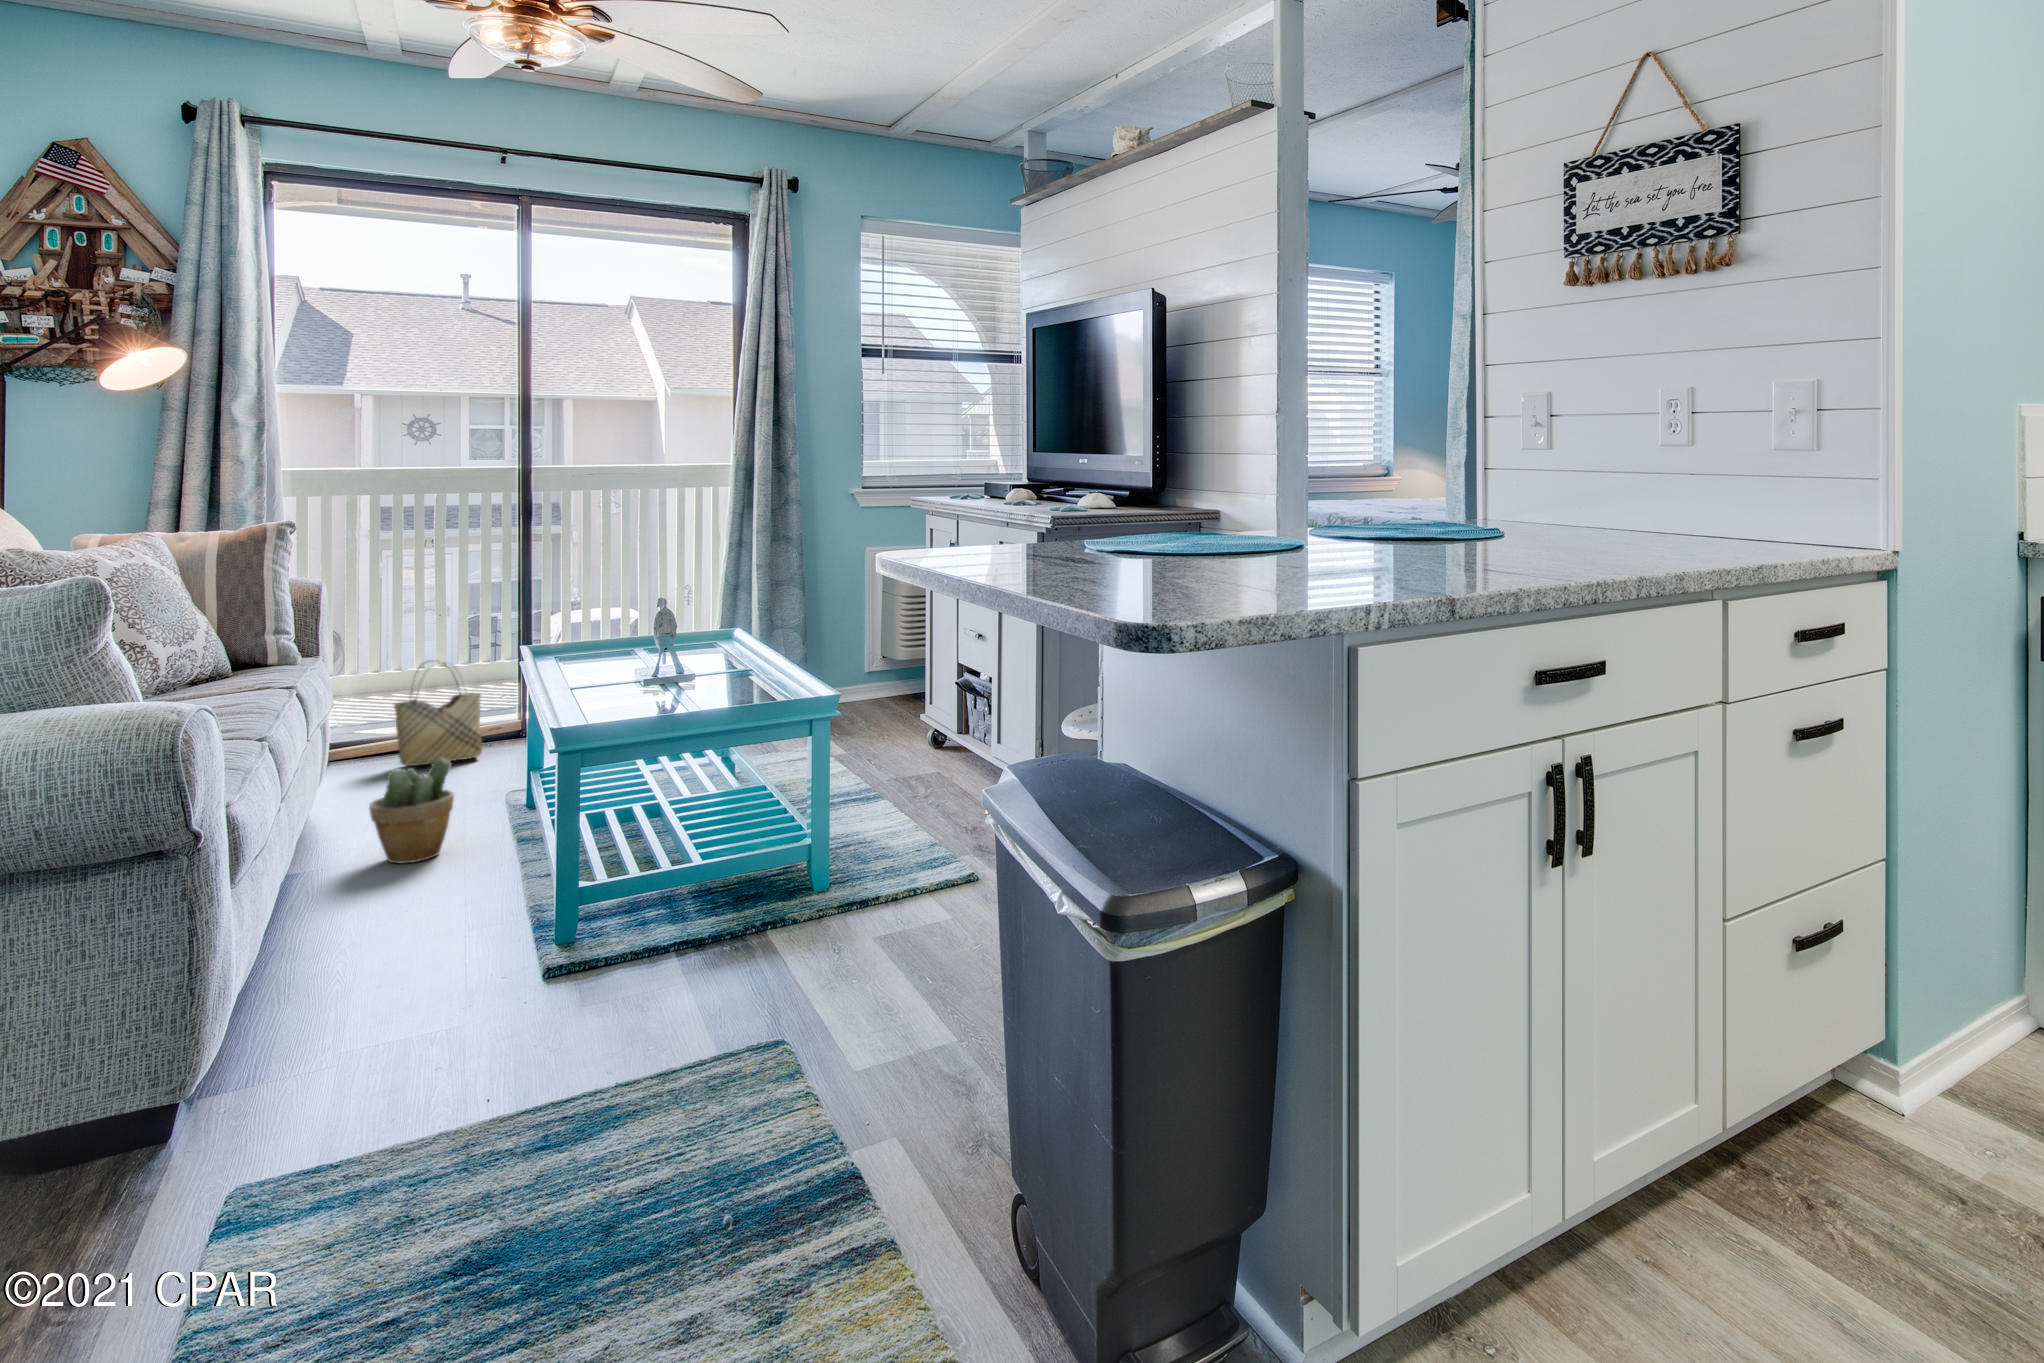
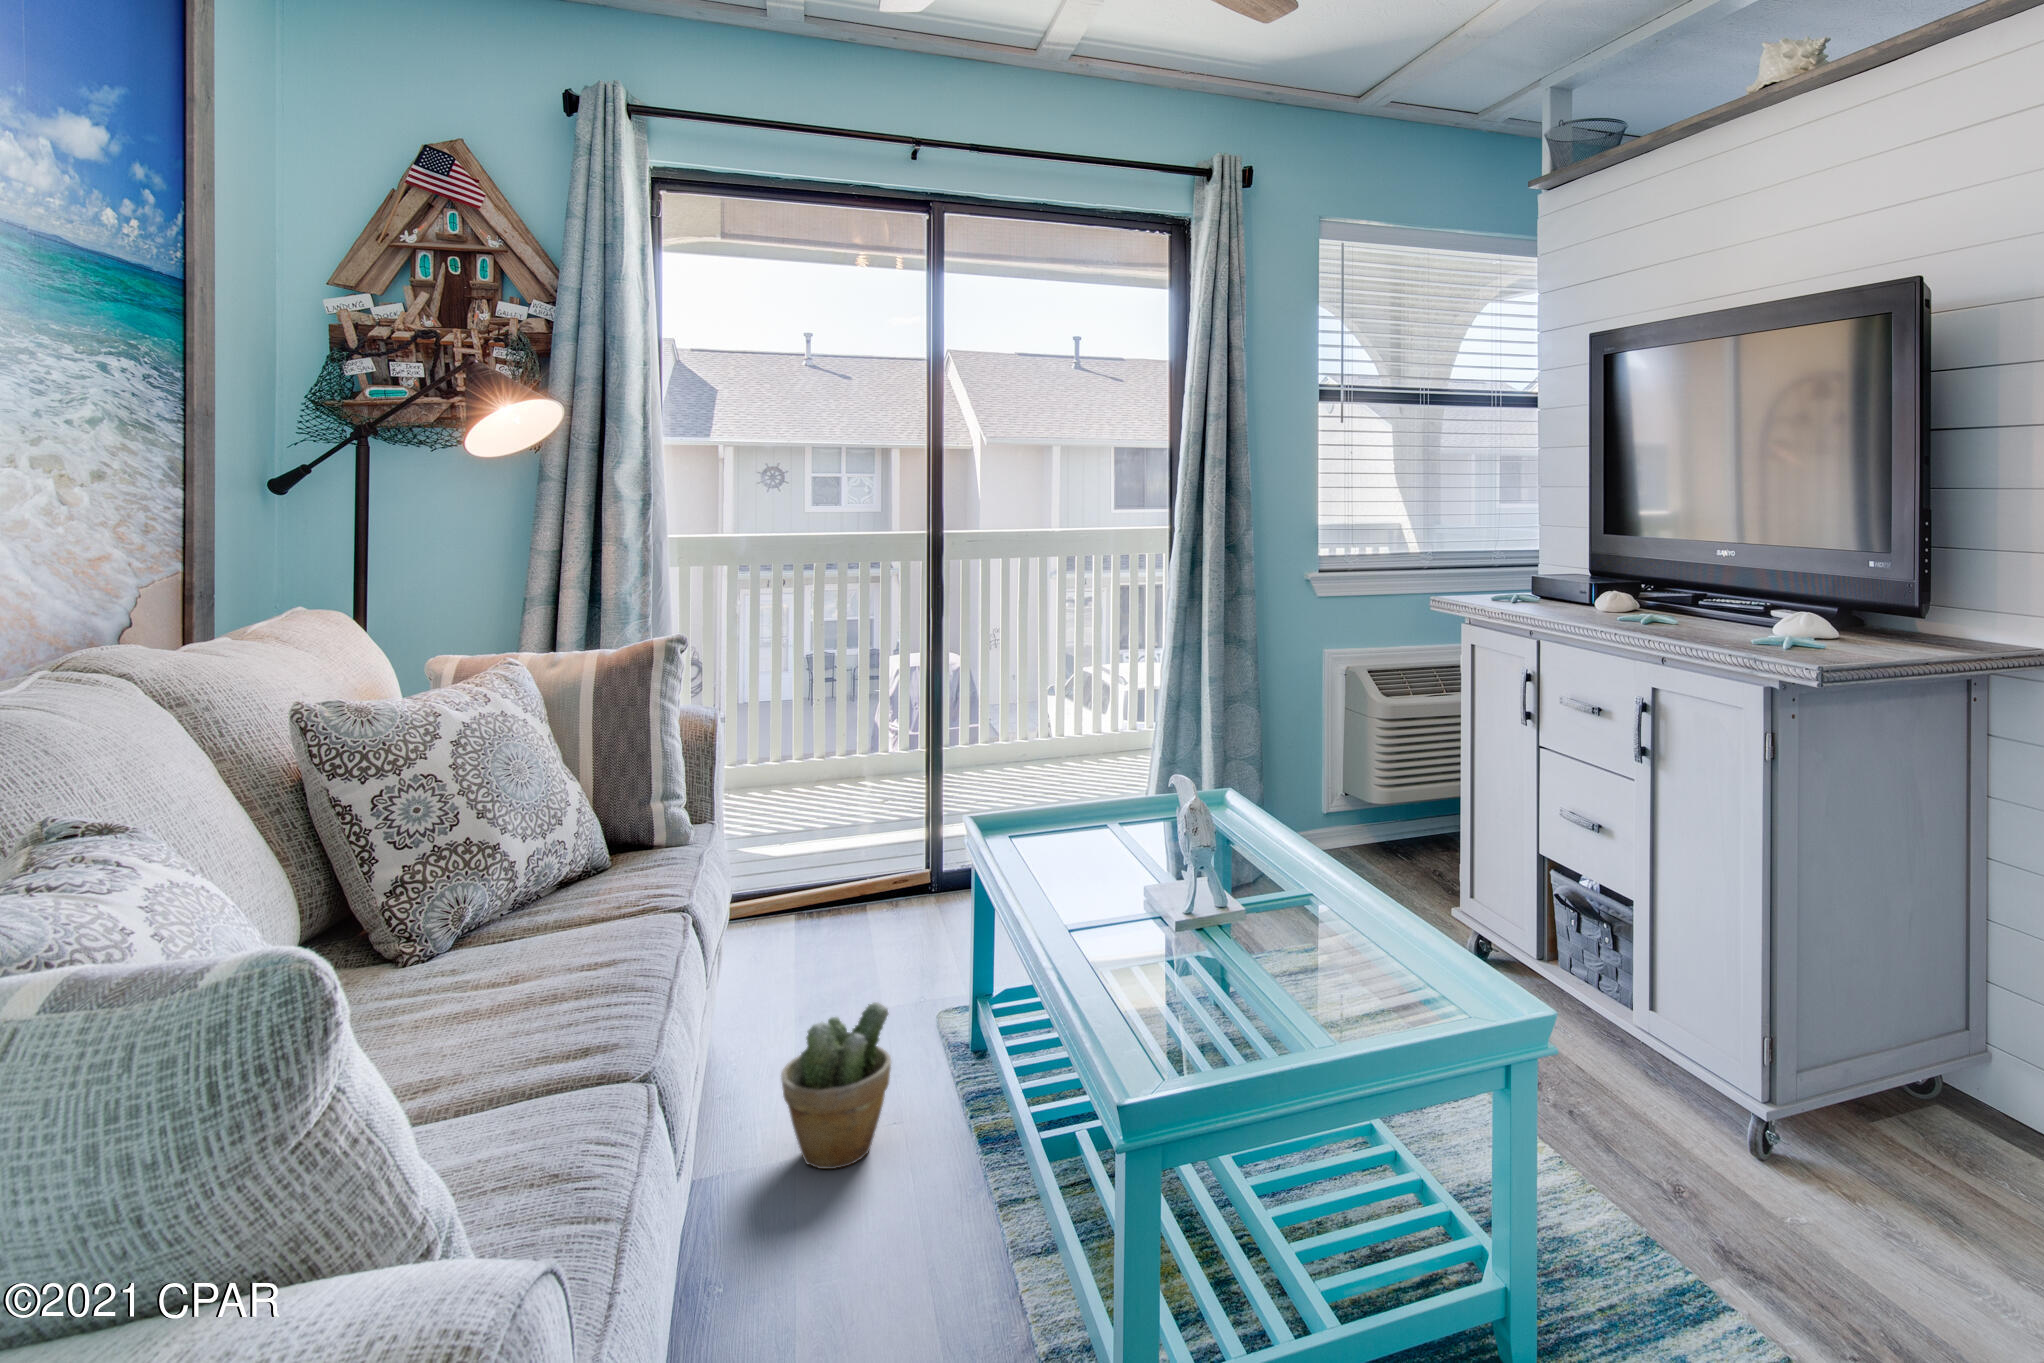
woven basket: present [394,663,482,766] -> none [783,796,883,941]

